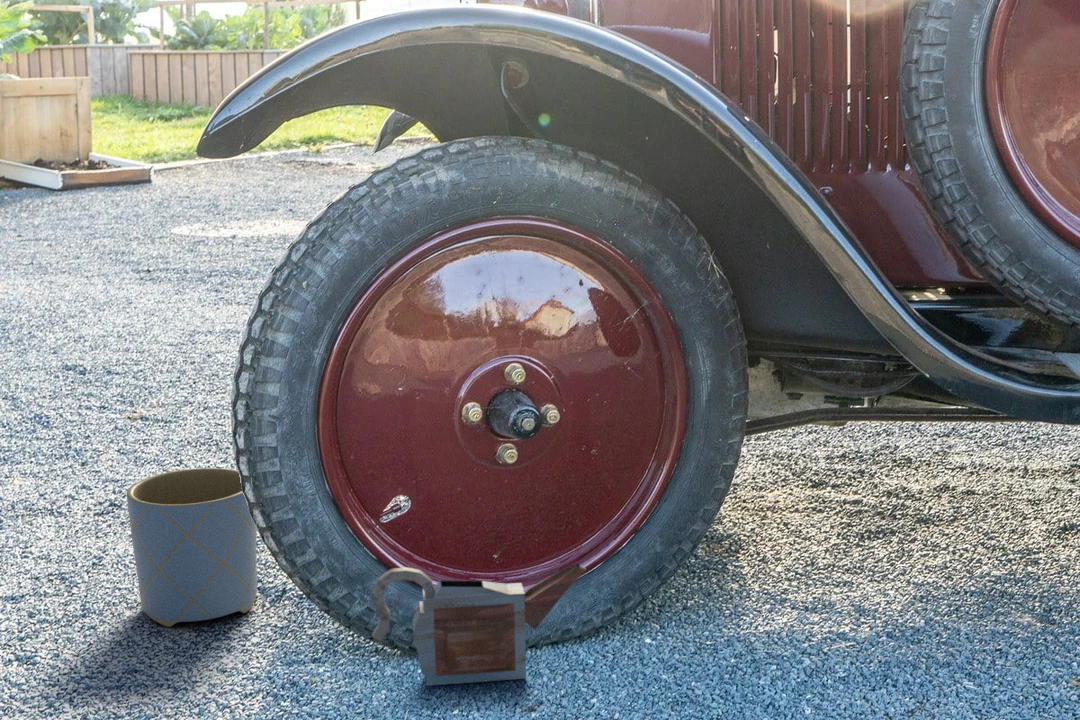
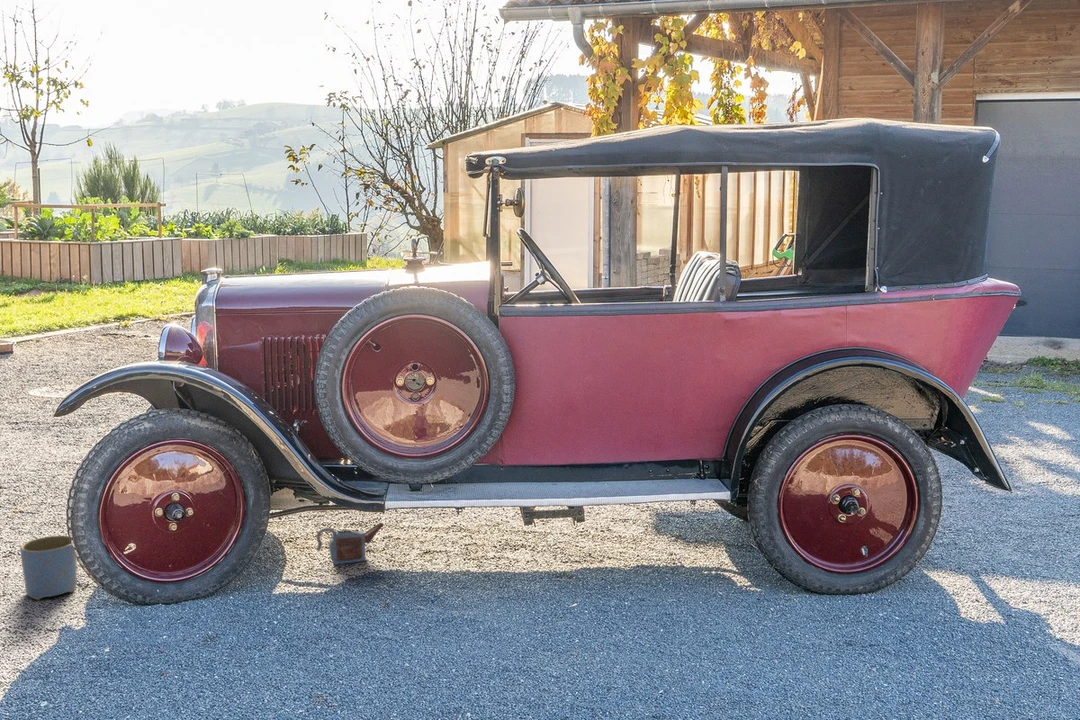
watering can: present [372,563,586,686] -> present [316,523,383,565]

